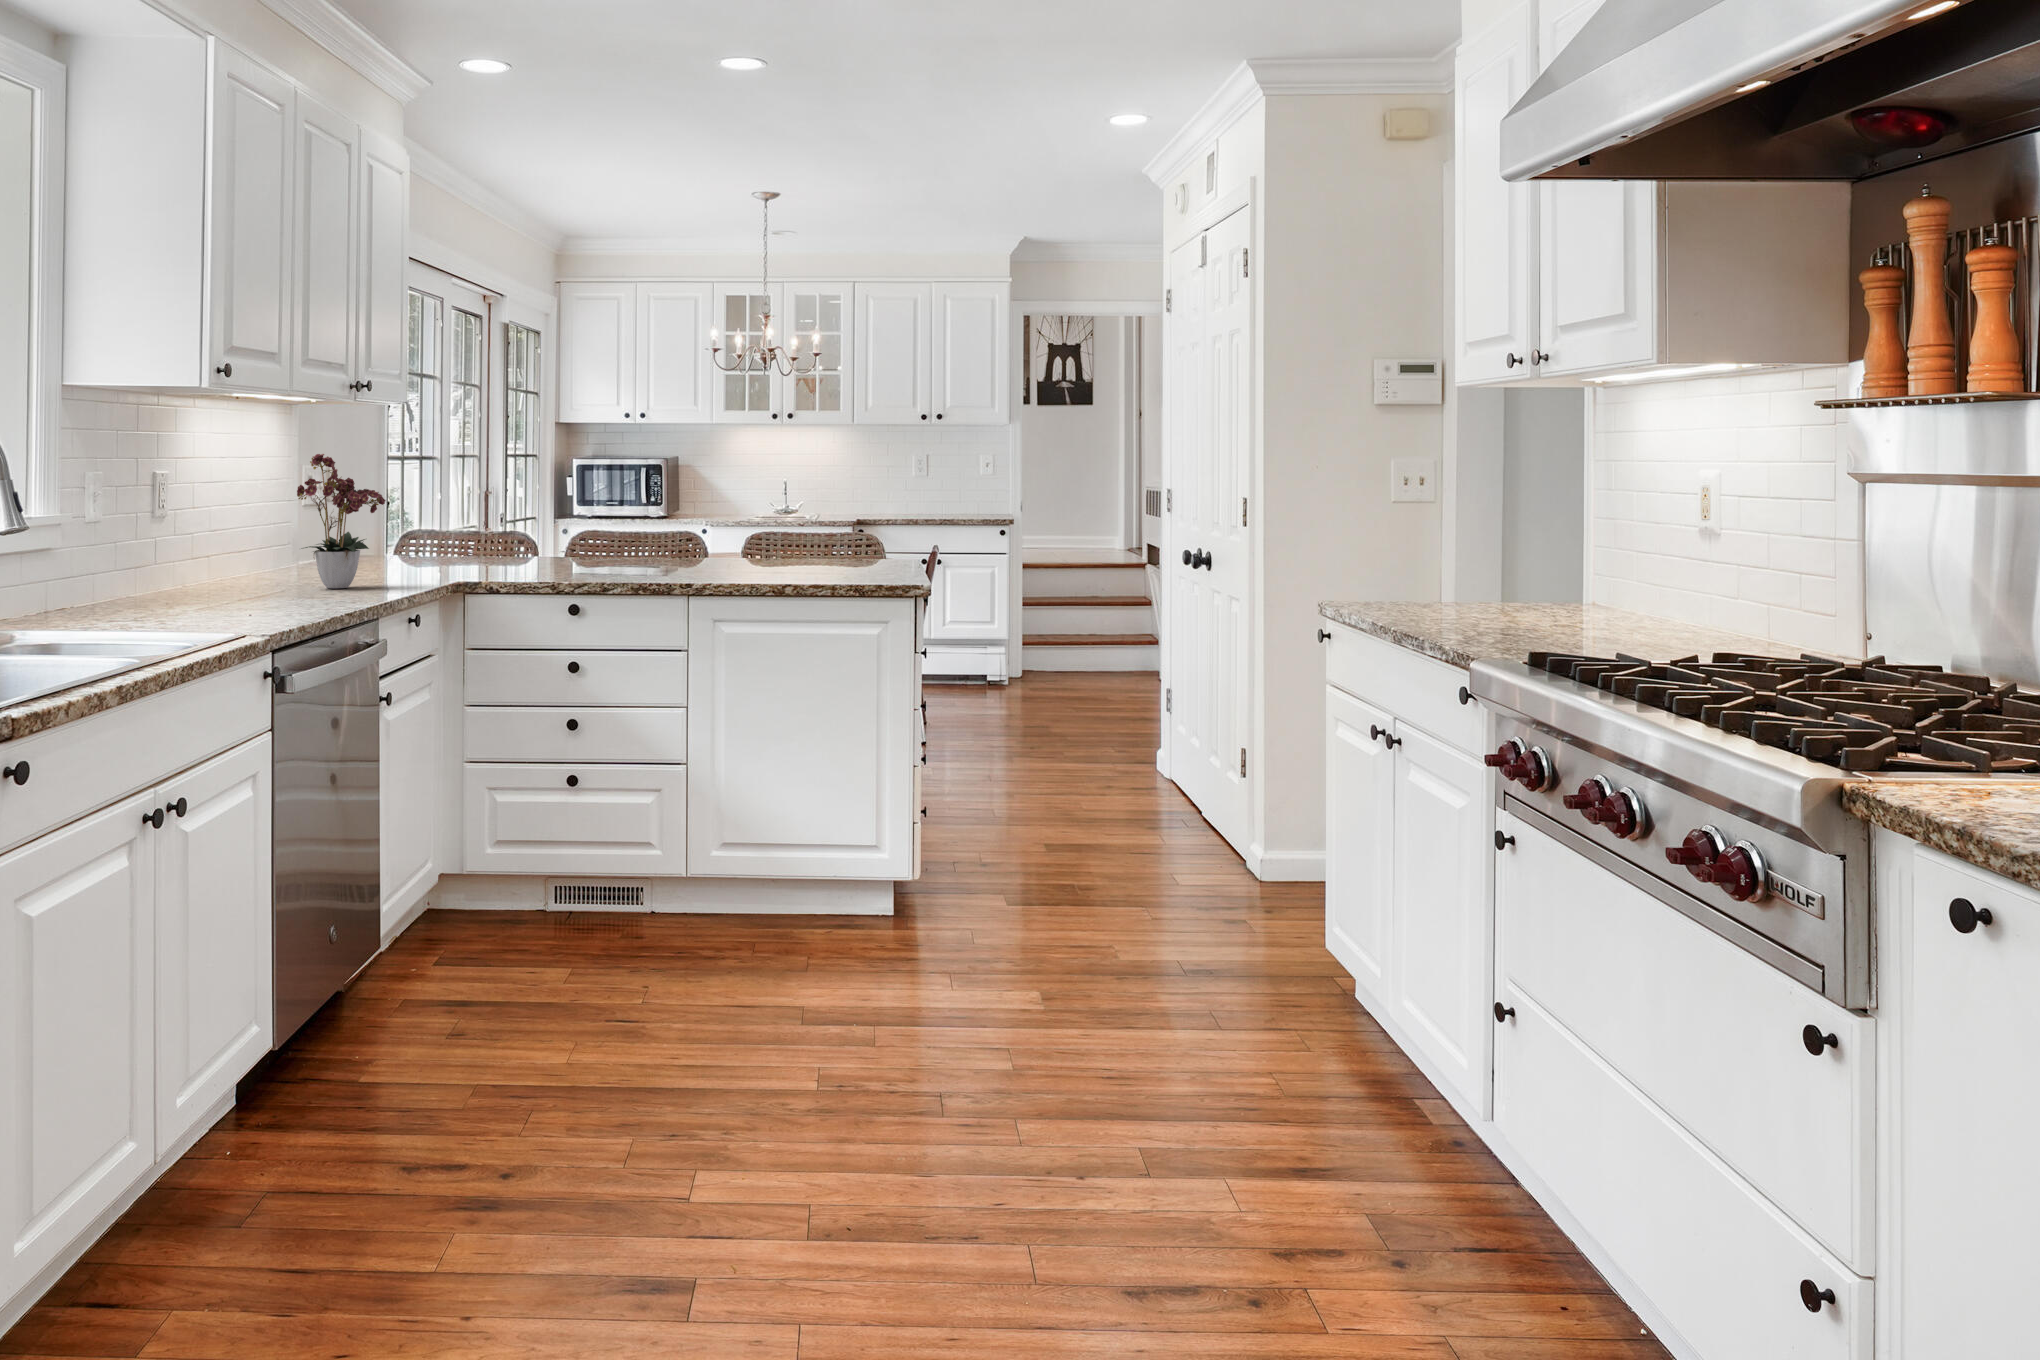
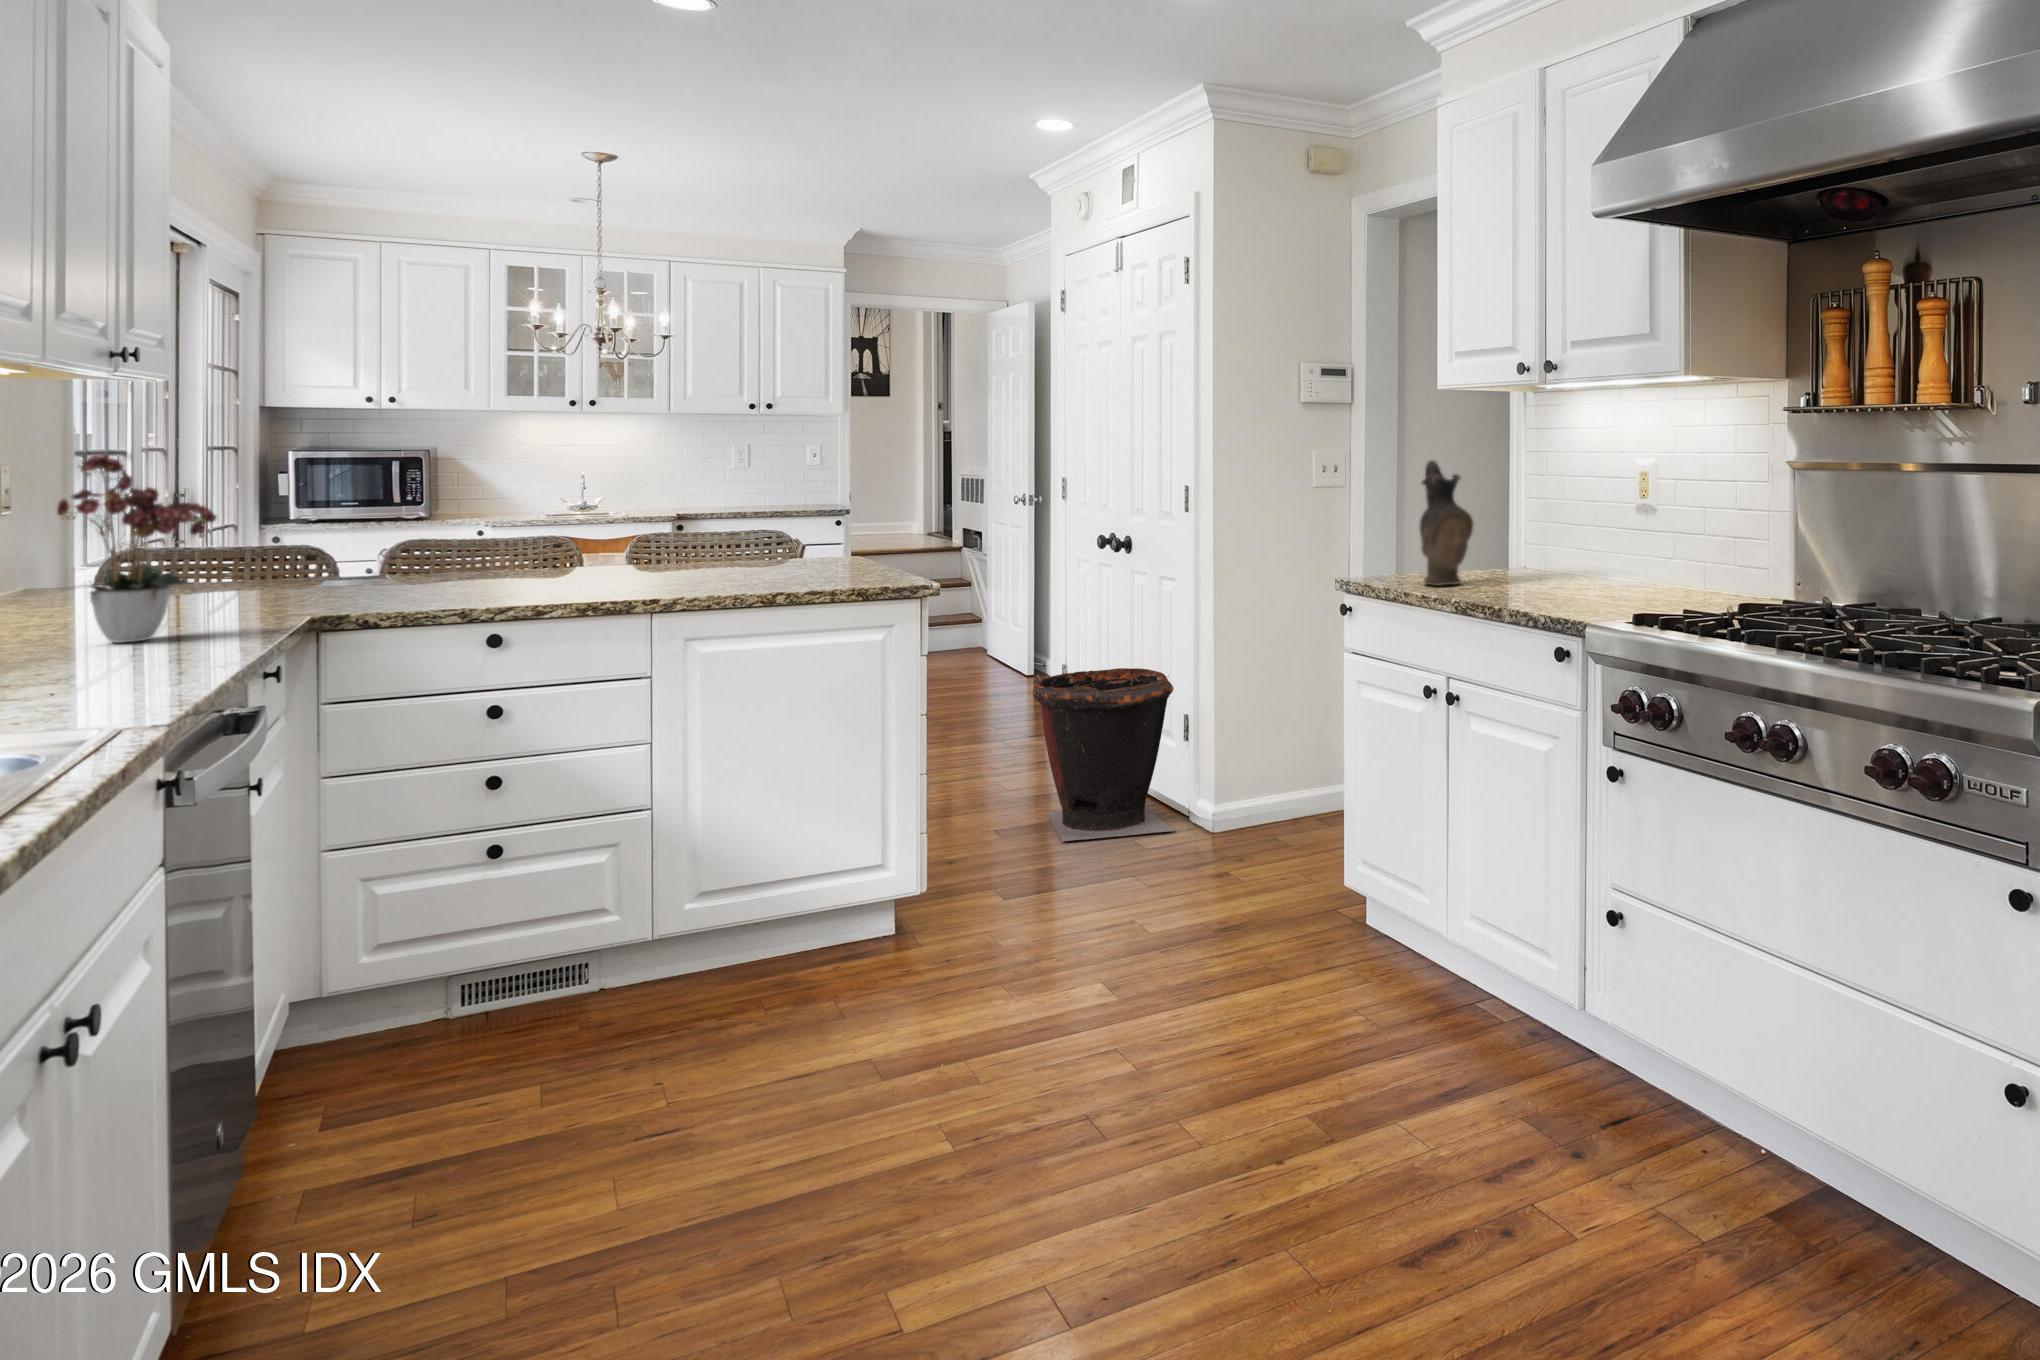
ceramic pitcher: none [1384,470,1447,614] -> present [1420,460,1474,586]
trash can: none [1075,689,1221,871] -> present [1033,668,1175,841]

